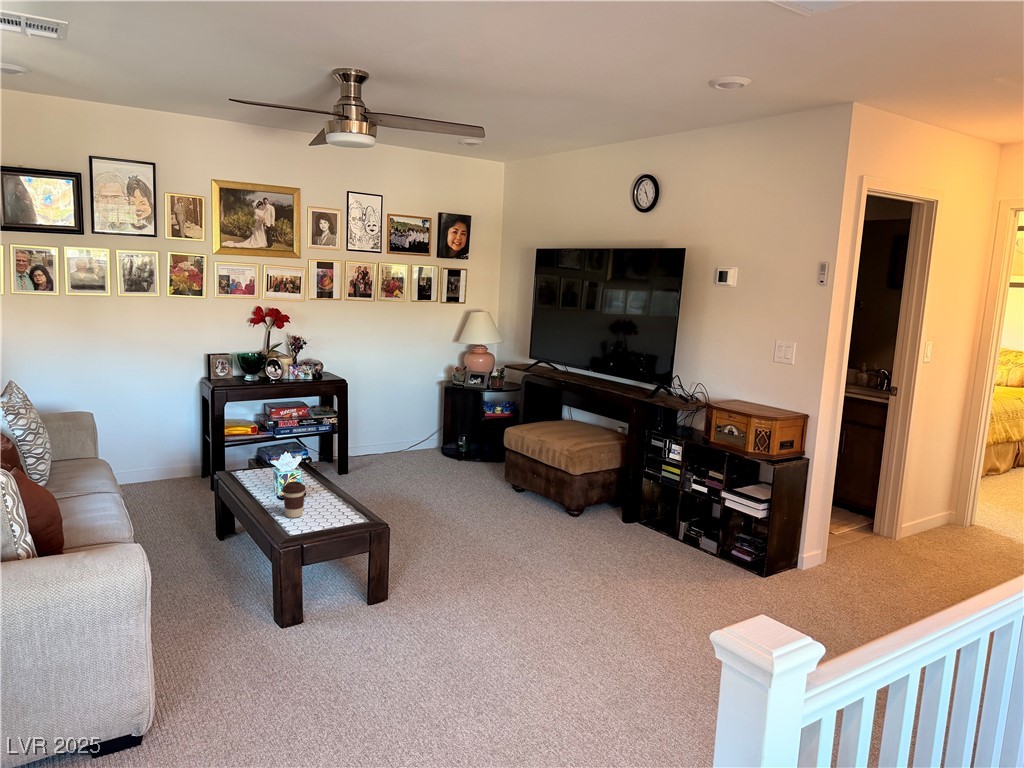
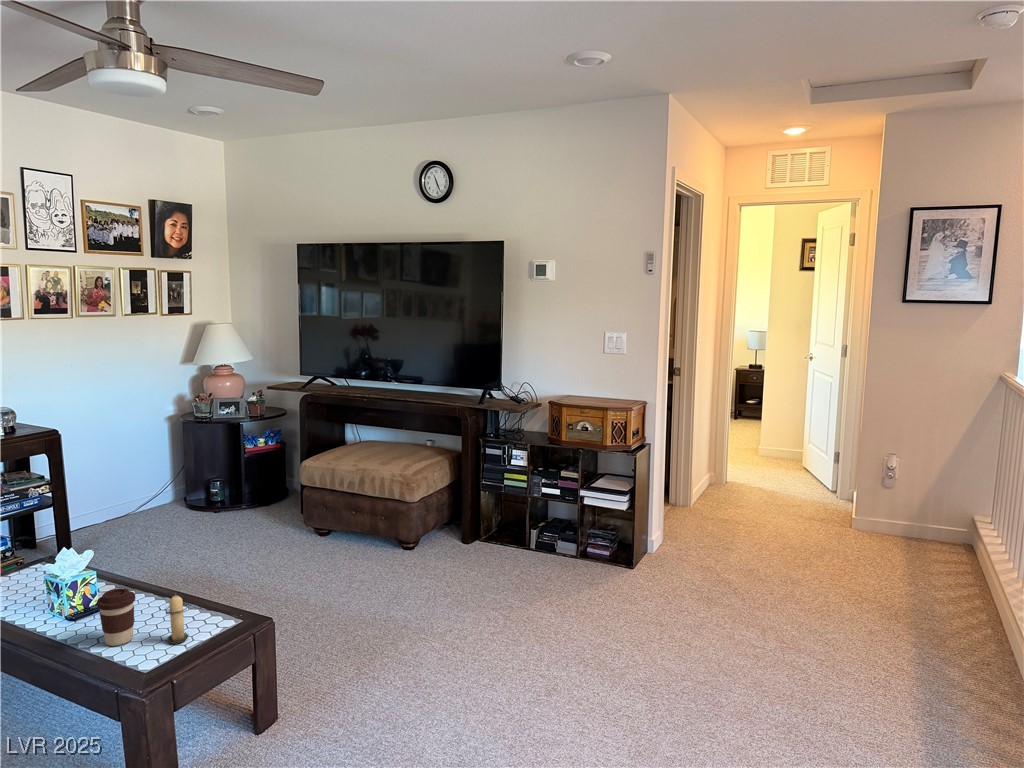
candle: none [315,491,332,526] -> present [165,593,188,644]

